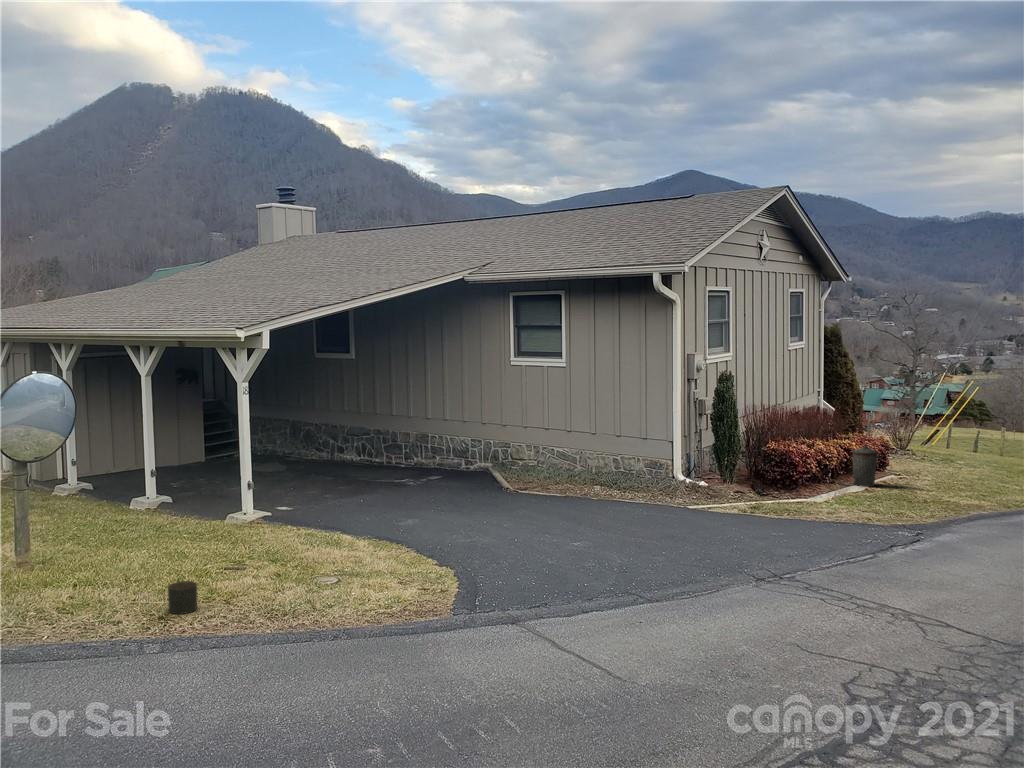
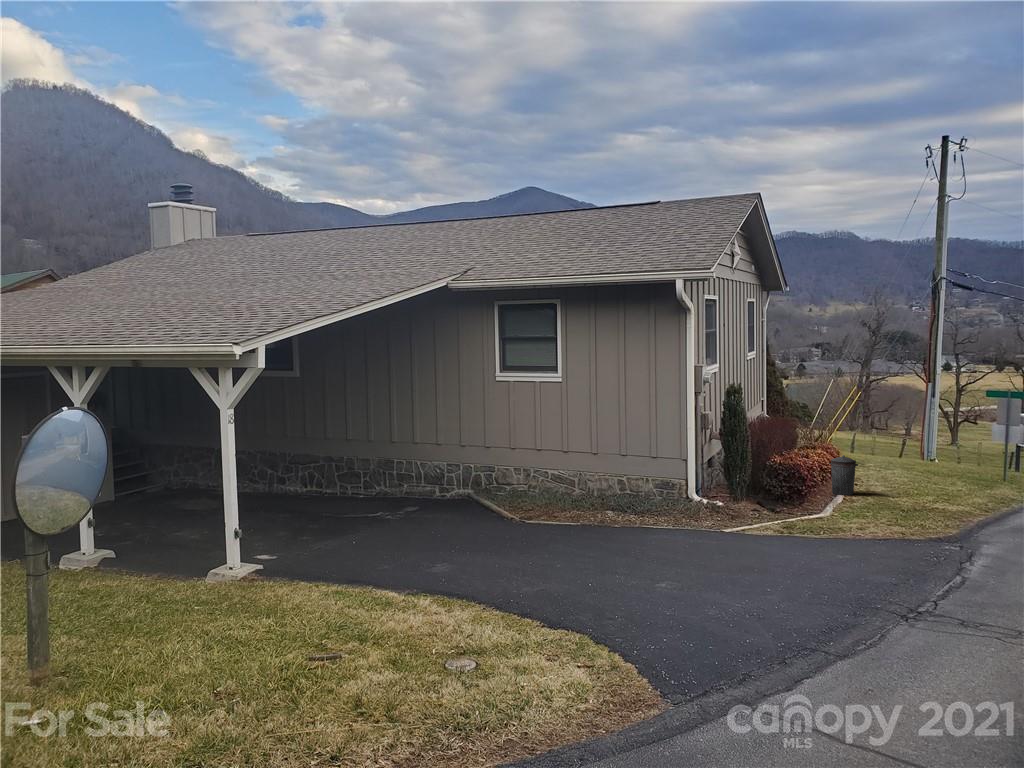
planter: present [168,581,197,614] -> none [243,697,283,749]

